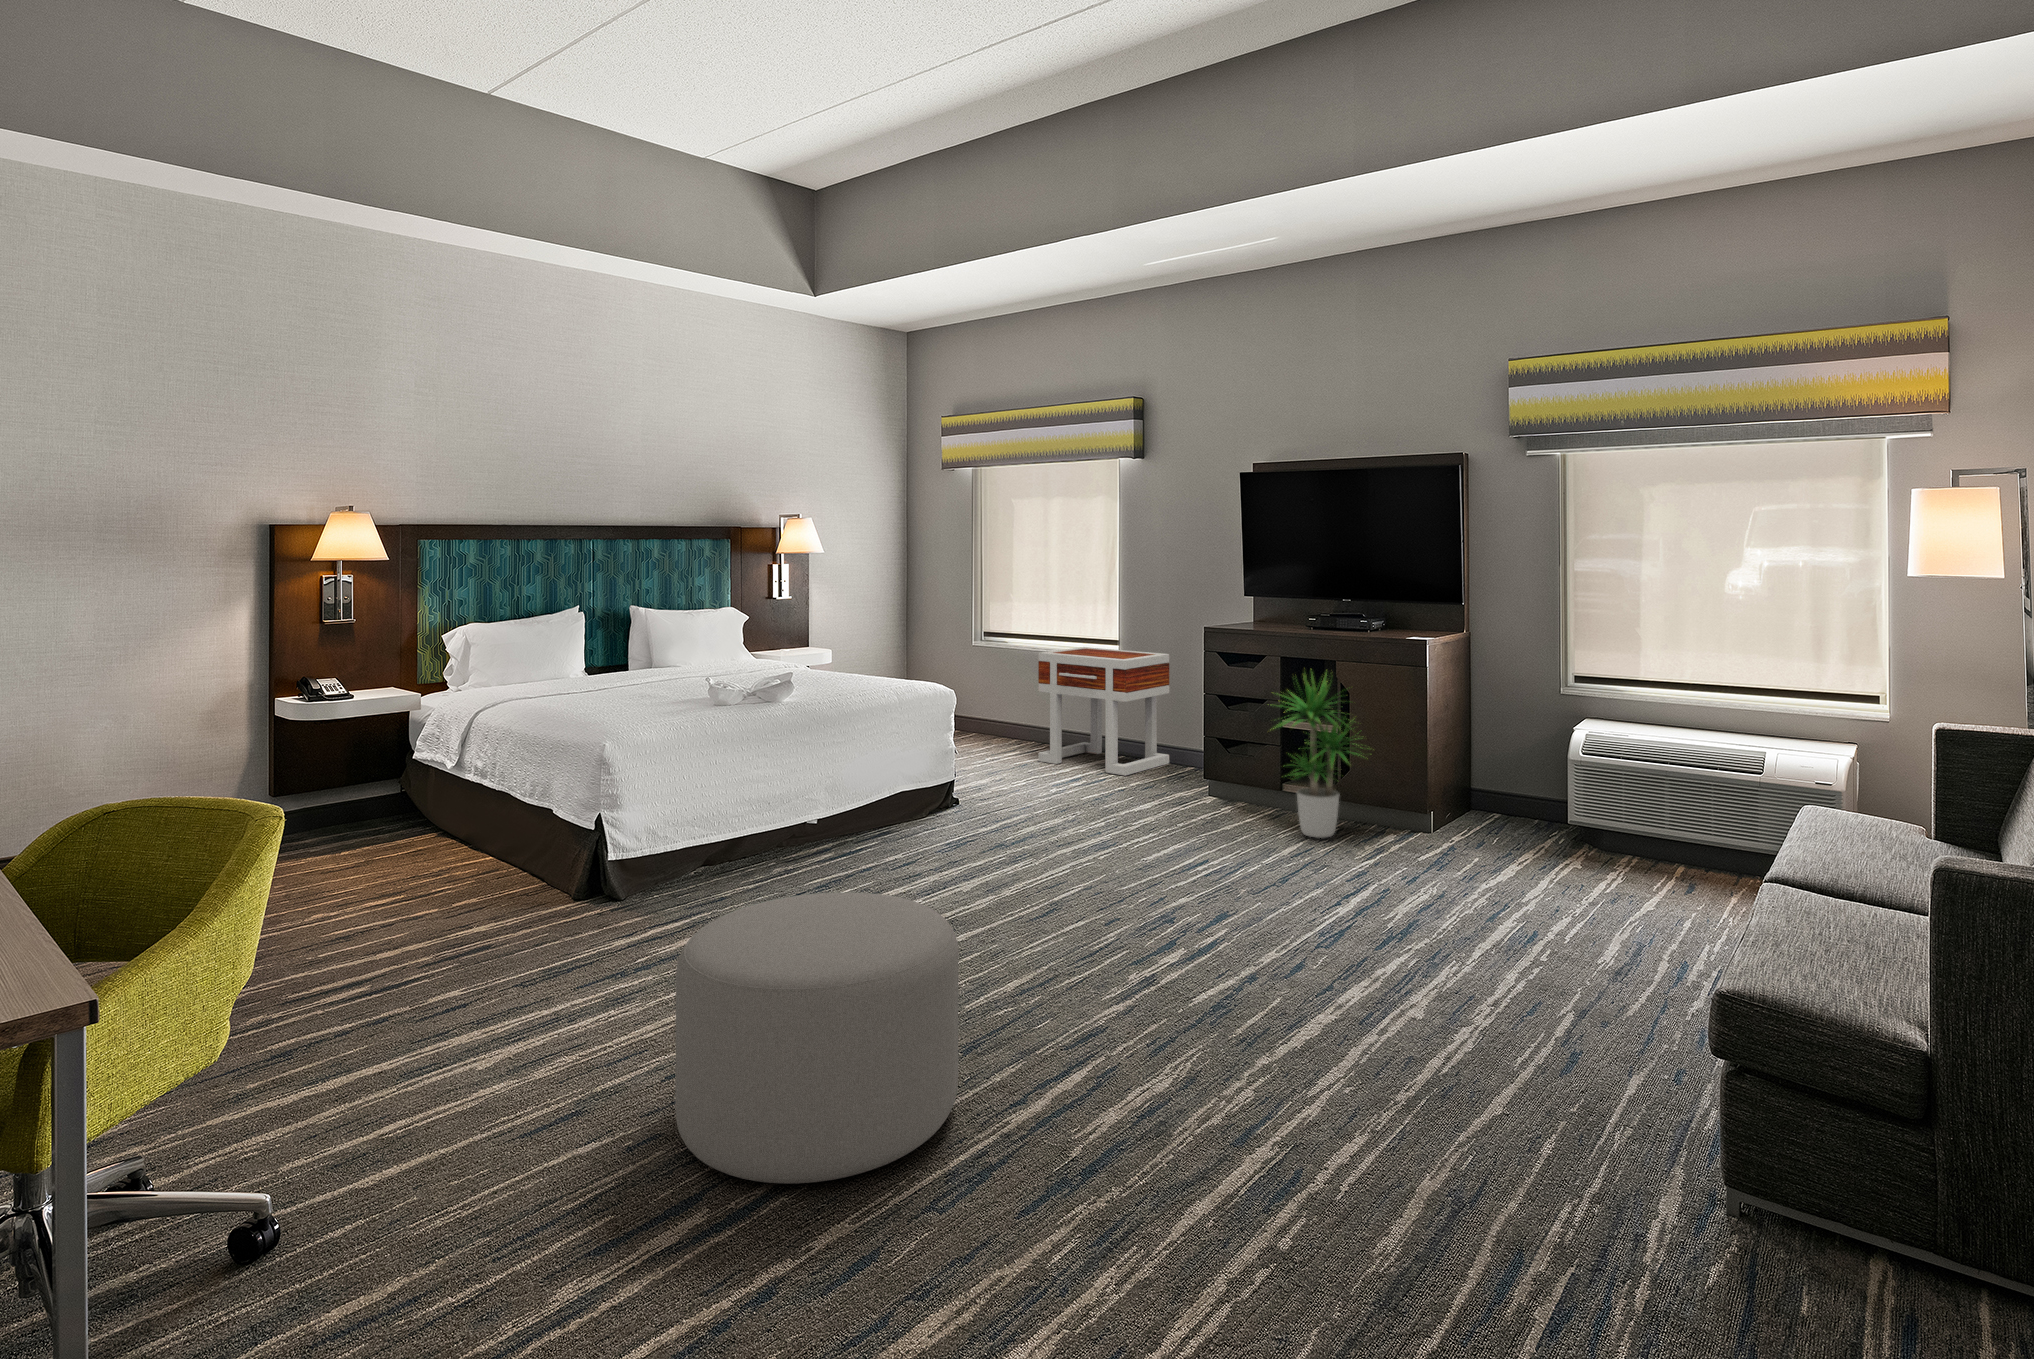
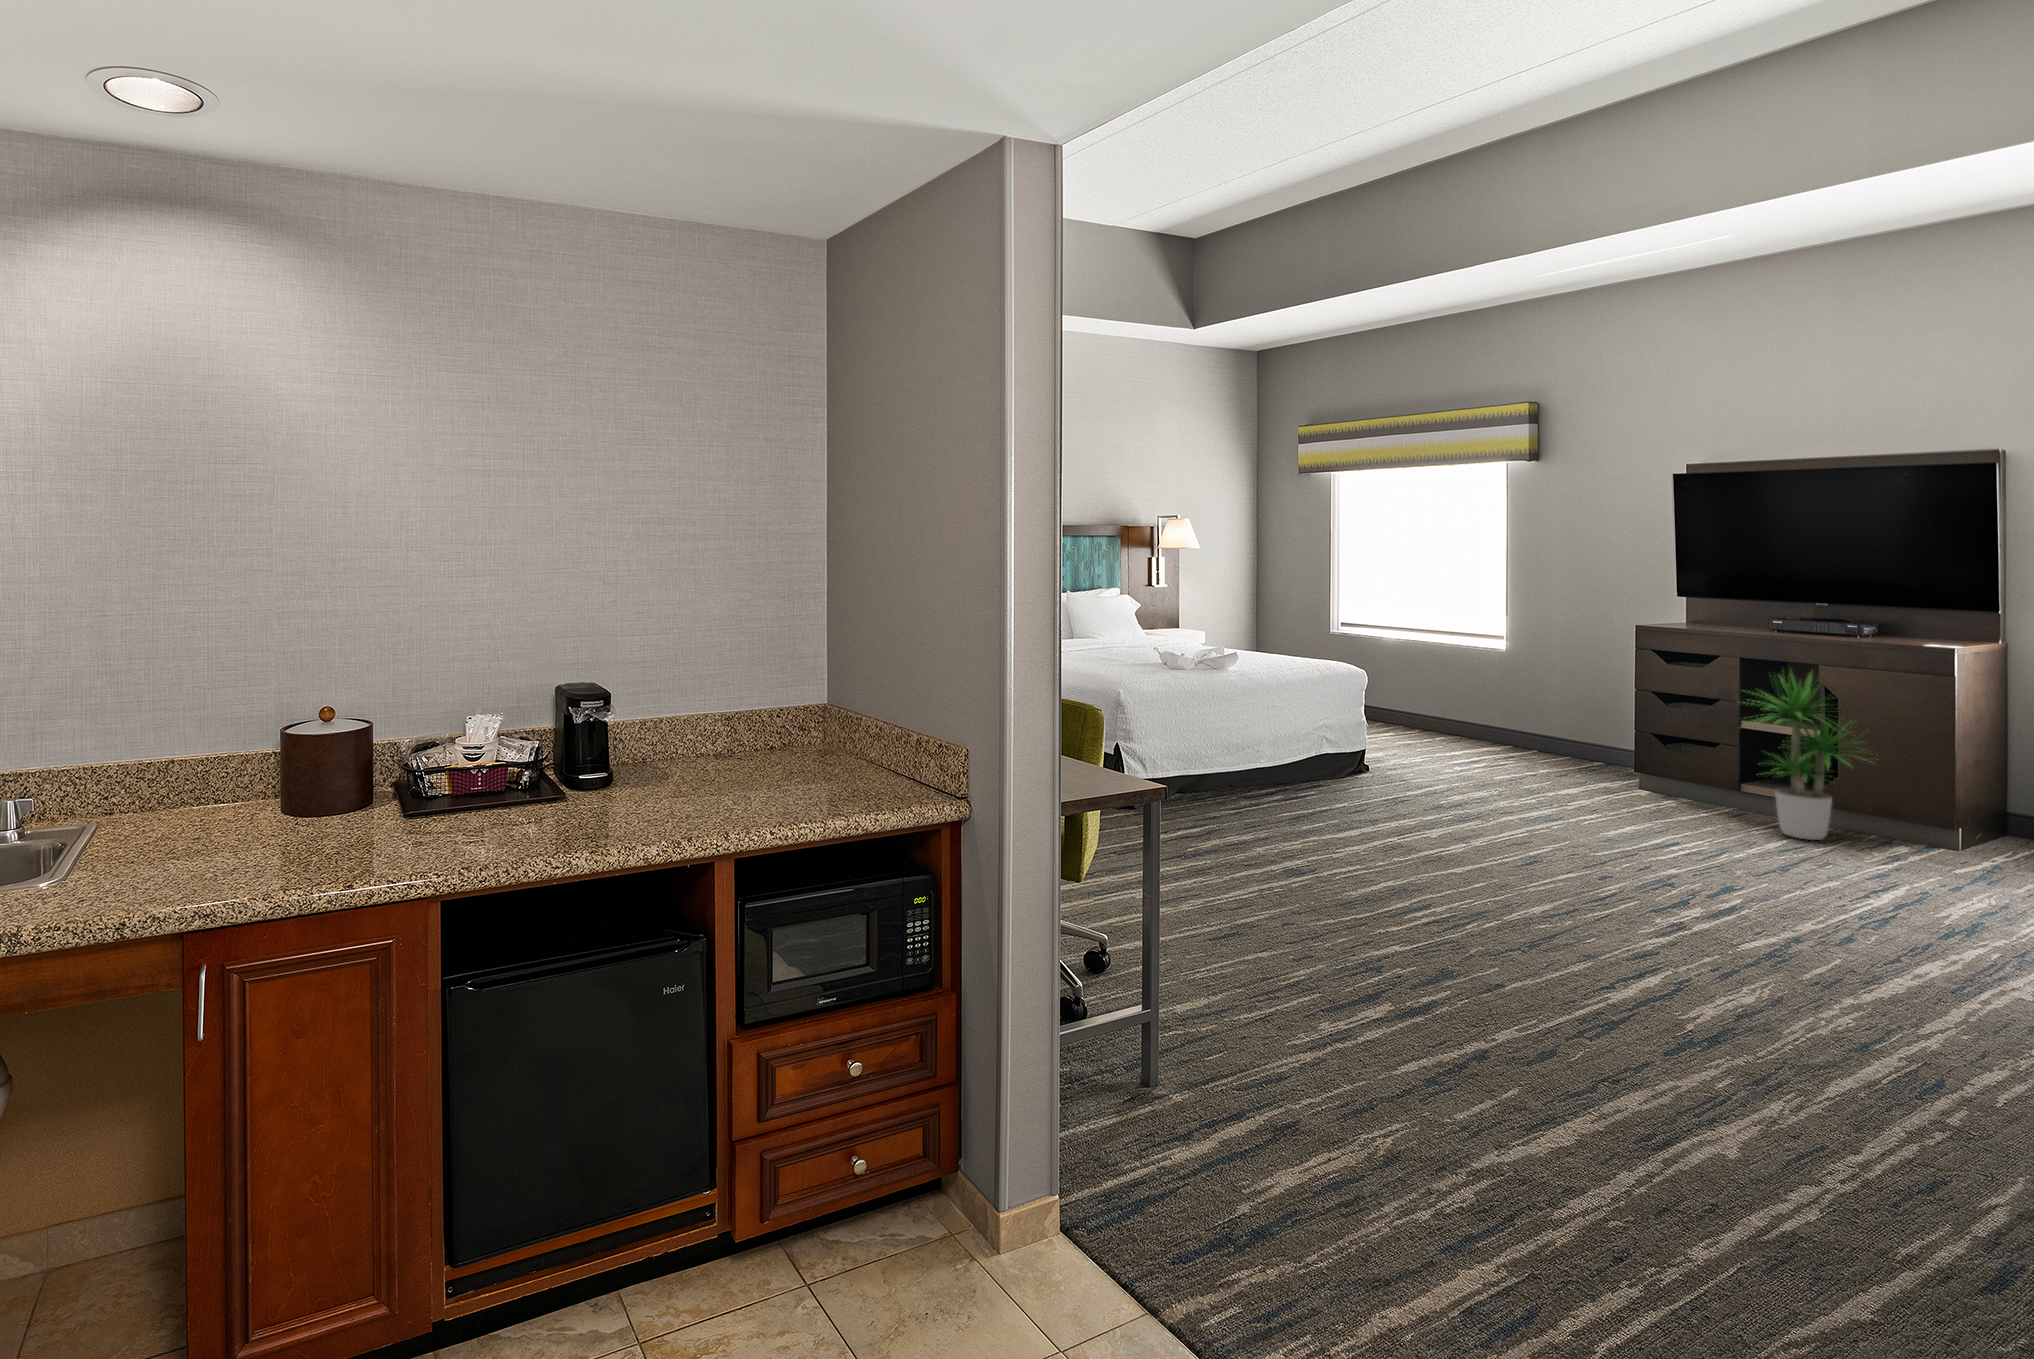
side table: present [1038,647,1169,776] -> none [1424,643,1574,767]
ottoman: present [675,892,958,1183] -> none [1317,803,1560,1005]

